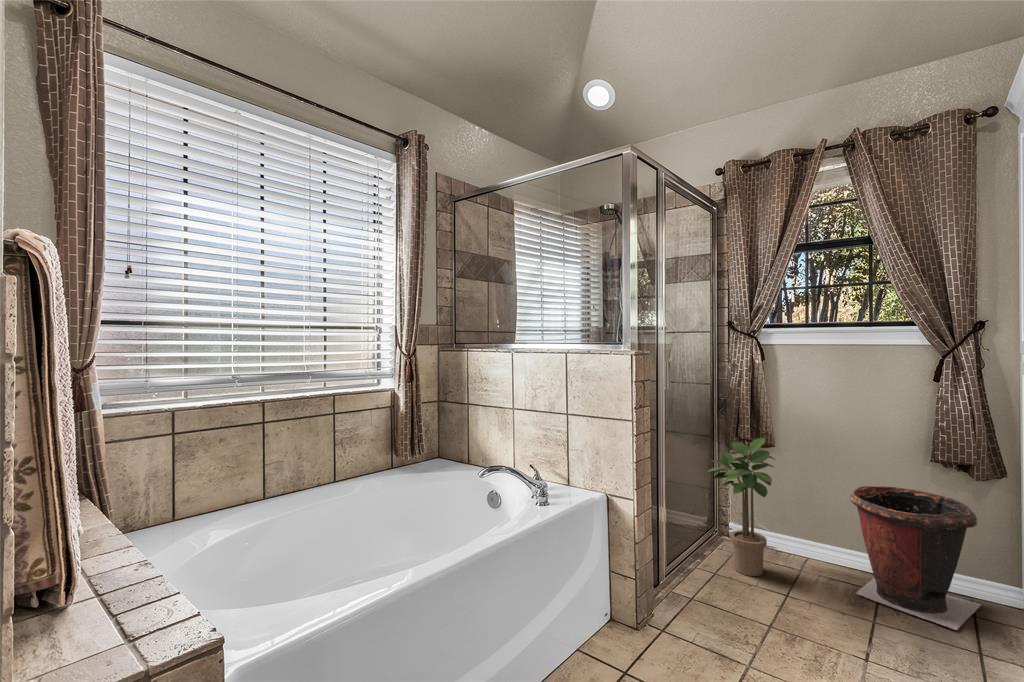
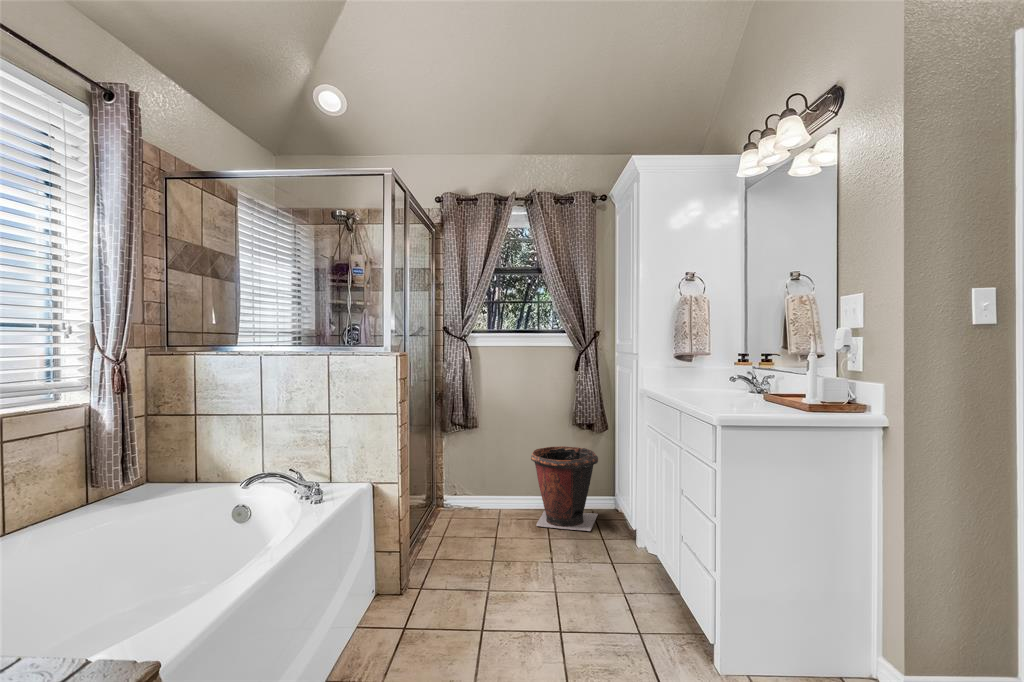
potted plant: present [708,438,775,576] -> none [435,422,486,533]

